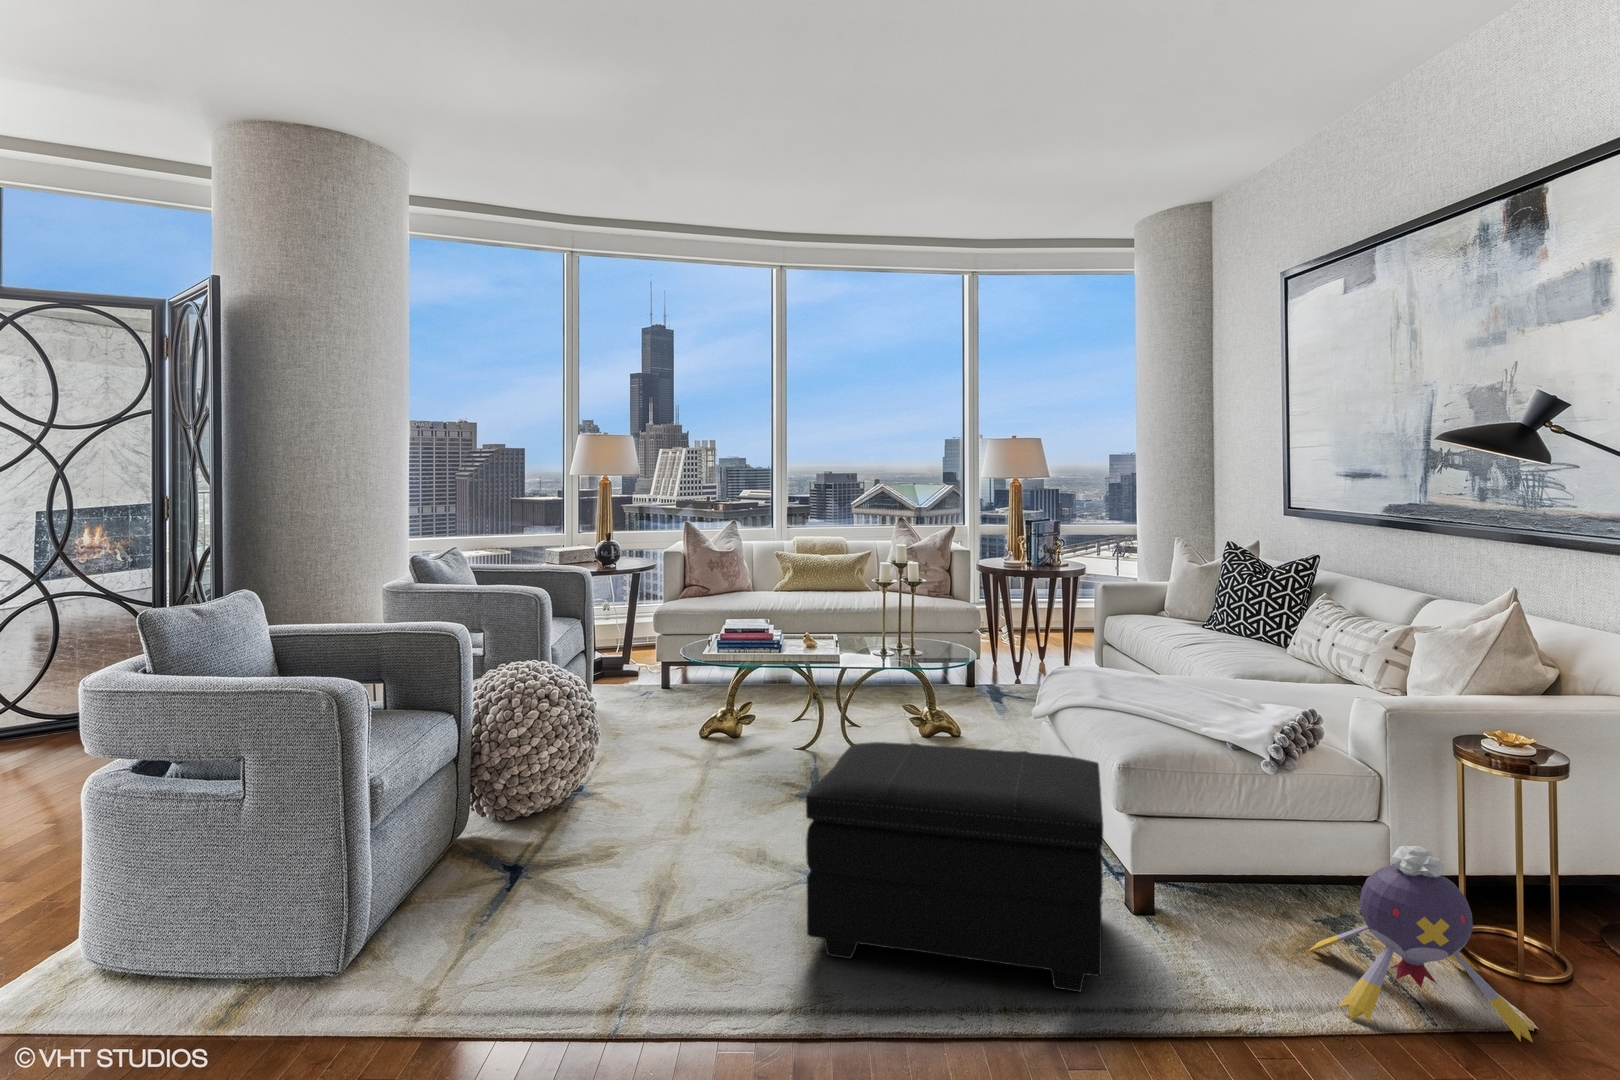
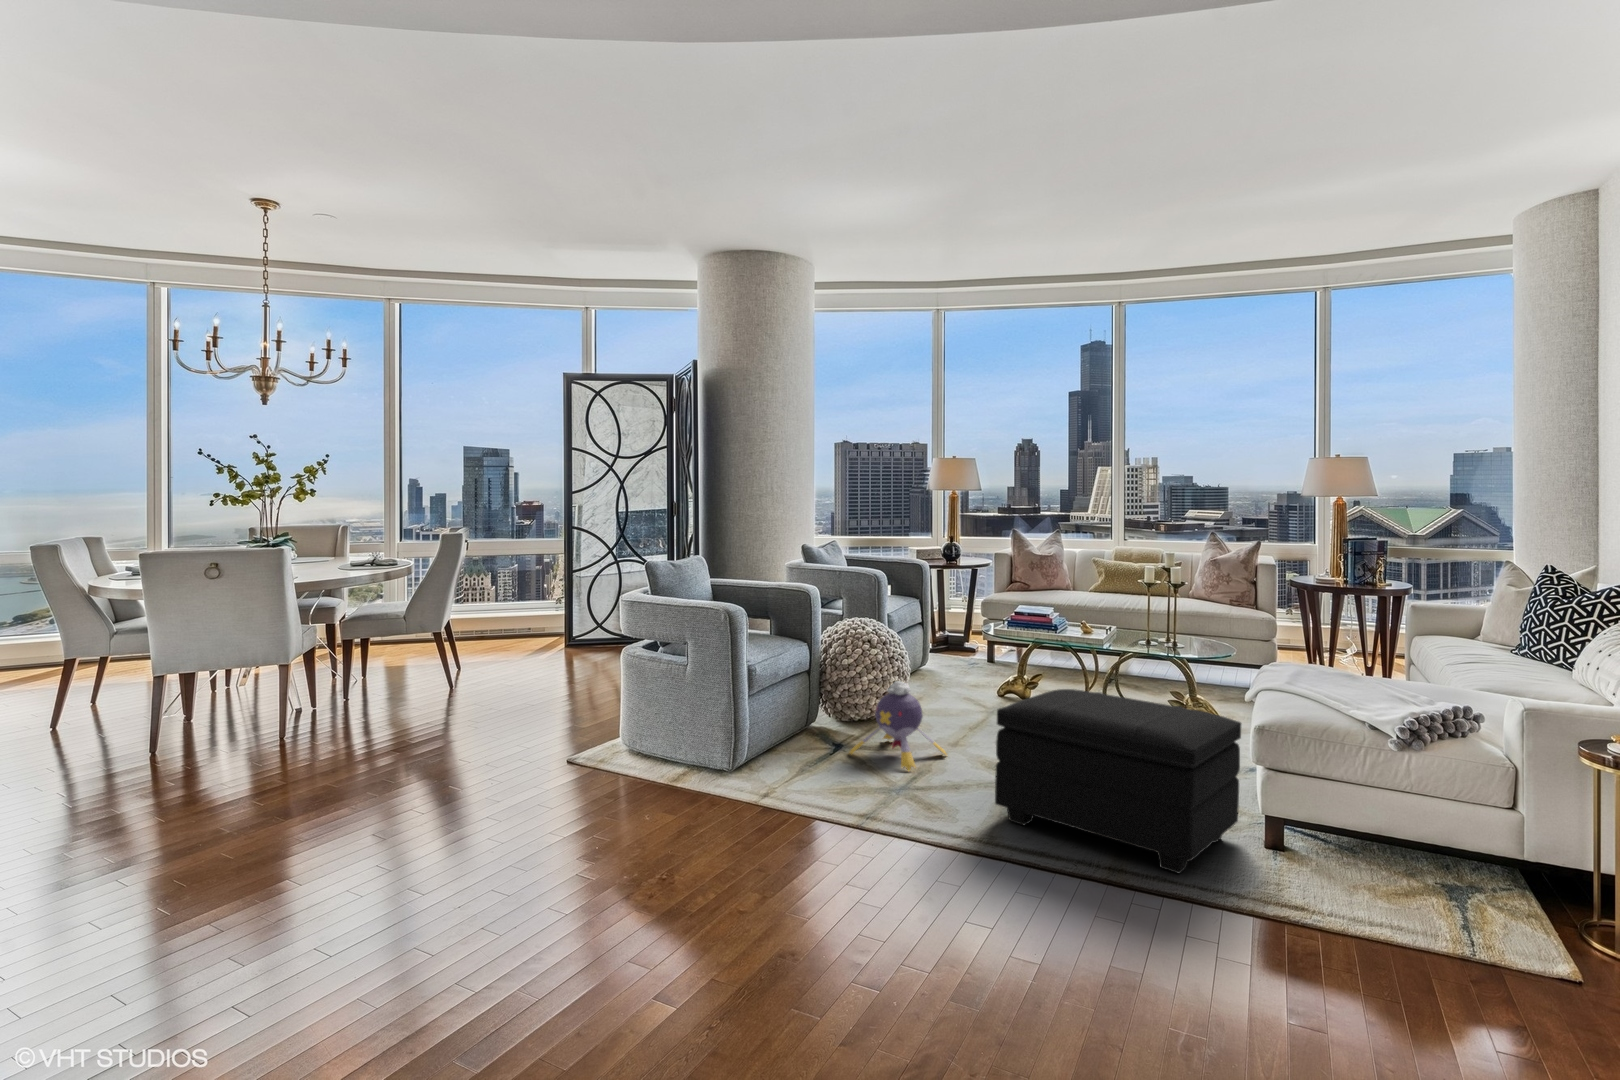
plush toy: present [1308,846,1534,1042] -> present [850,681,947,770]

